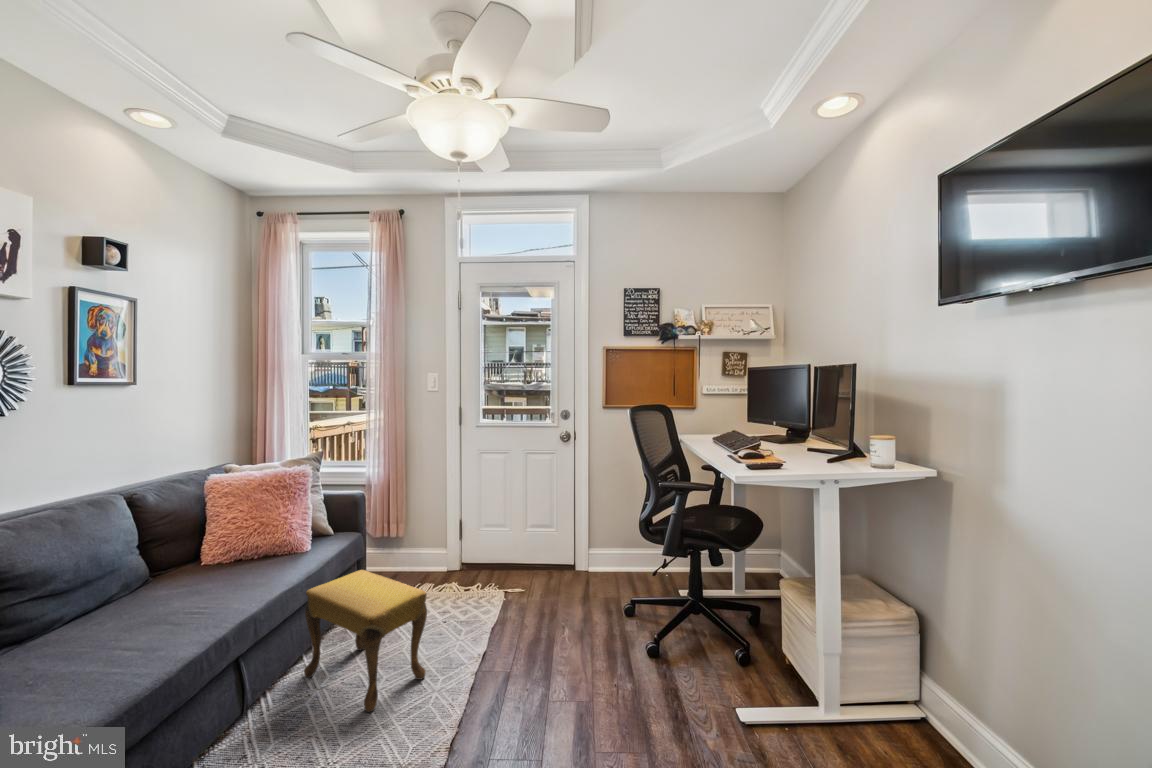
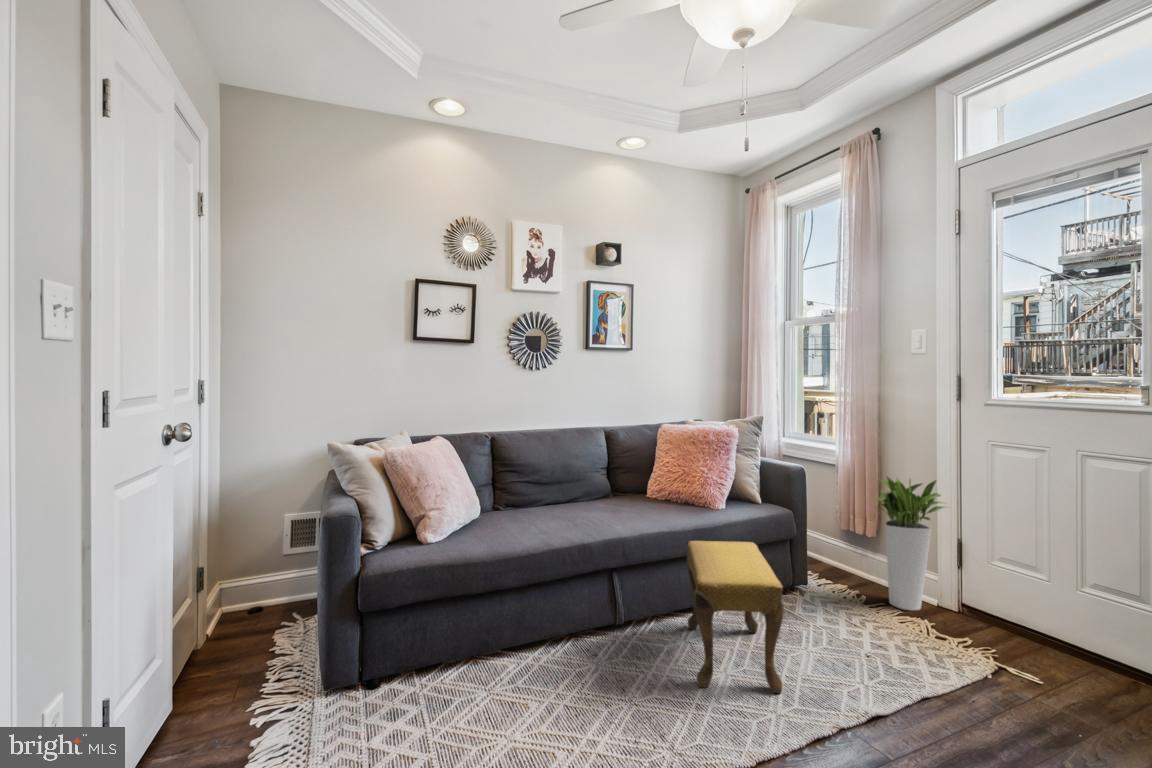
planter: none [409,484,458,583] -> present [876,476,945,610]

